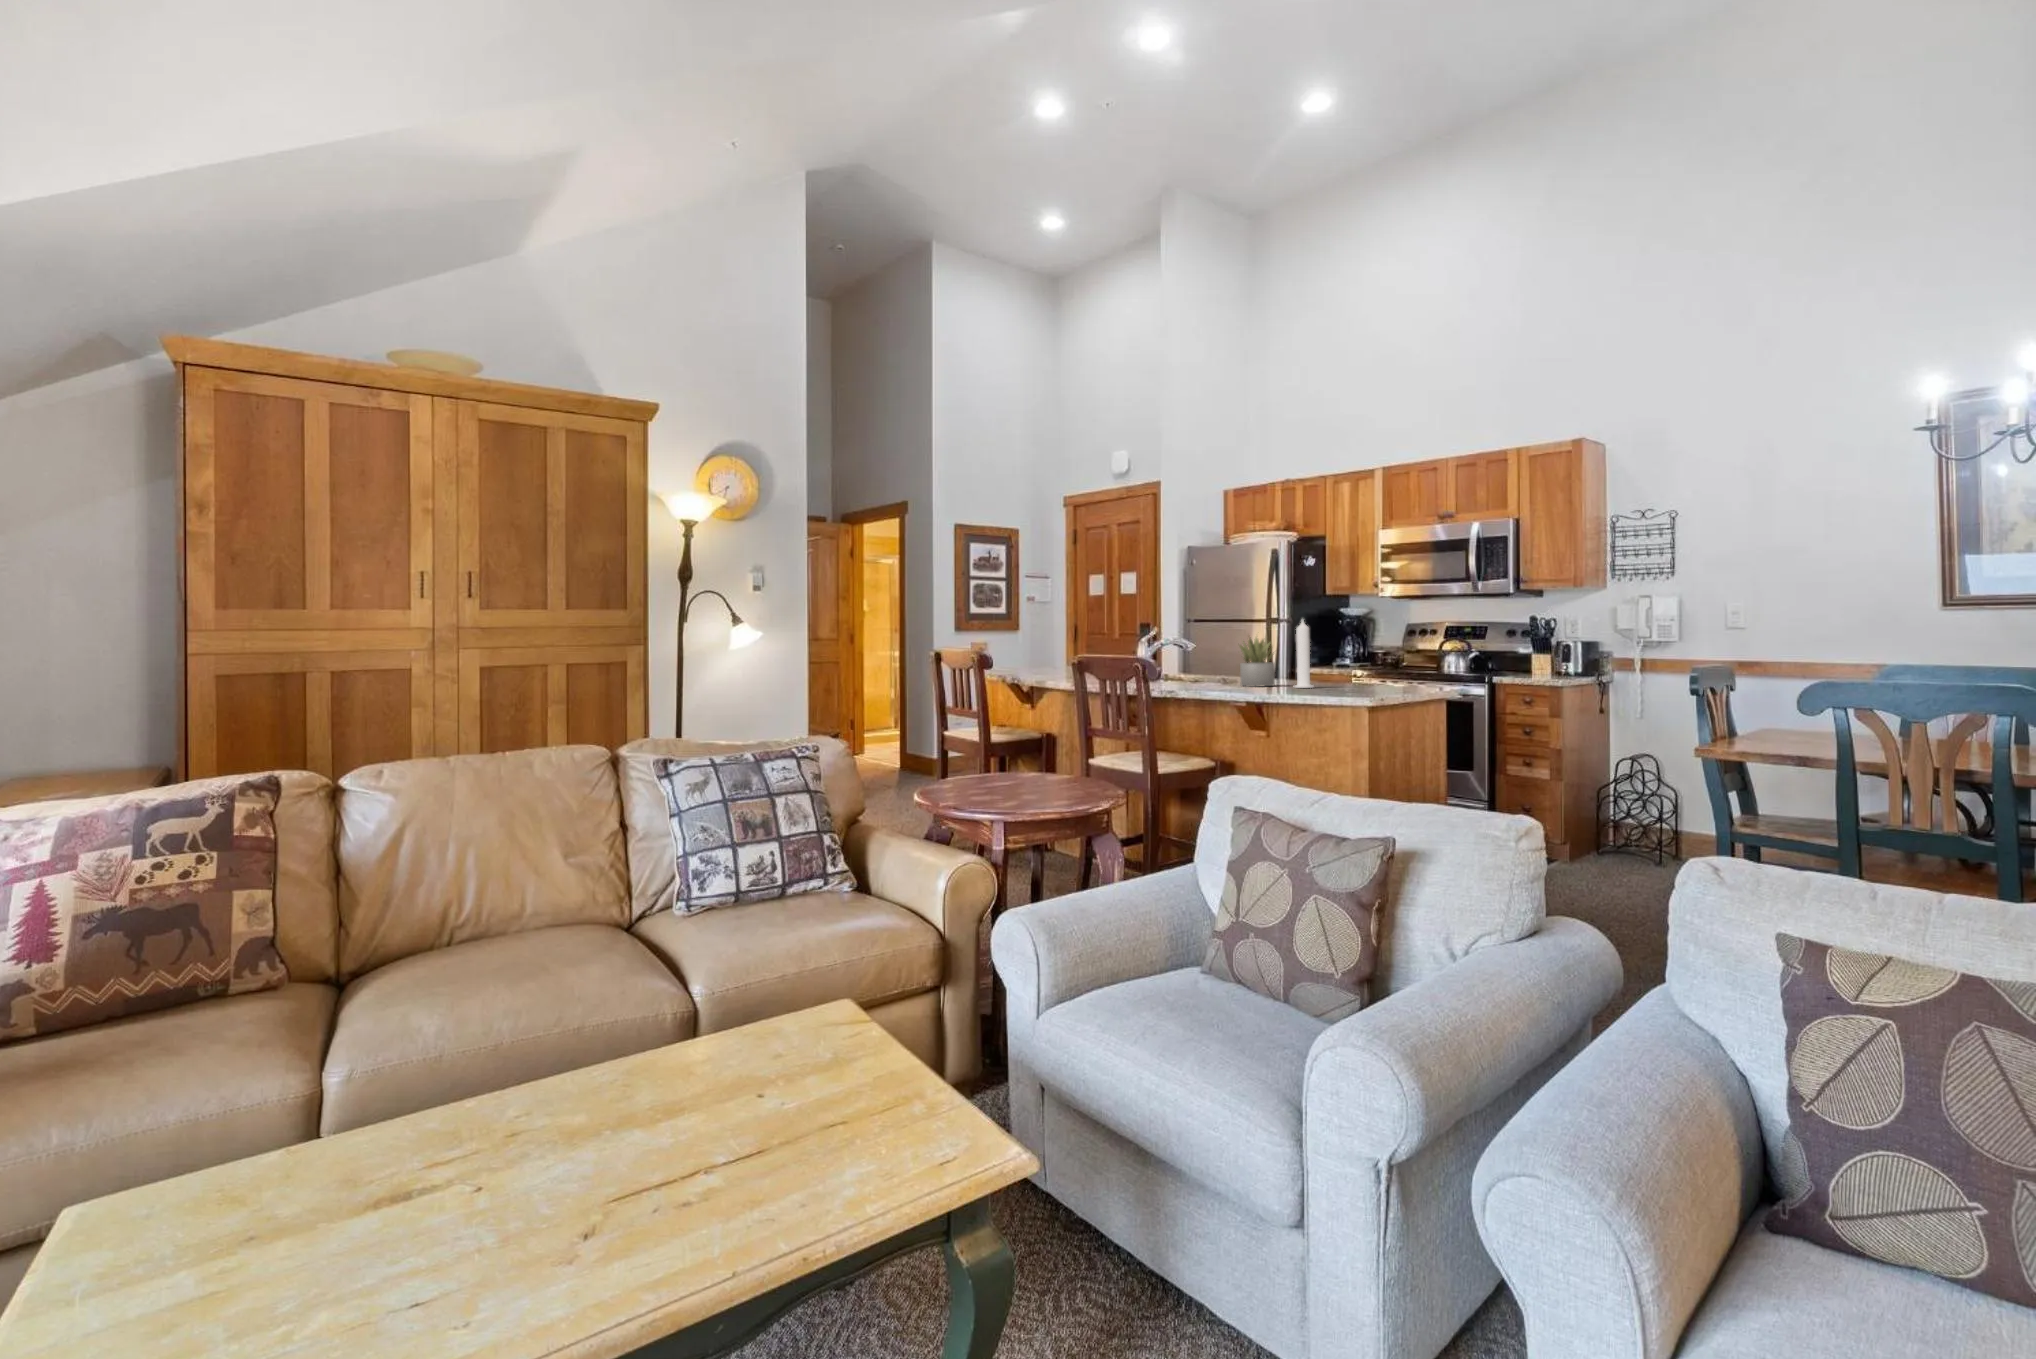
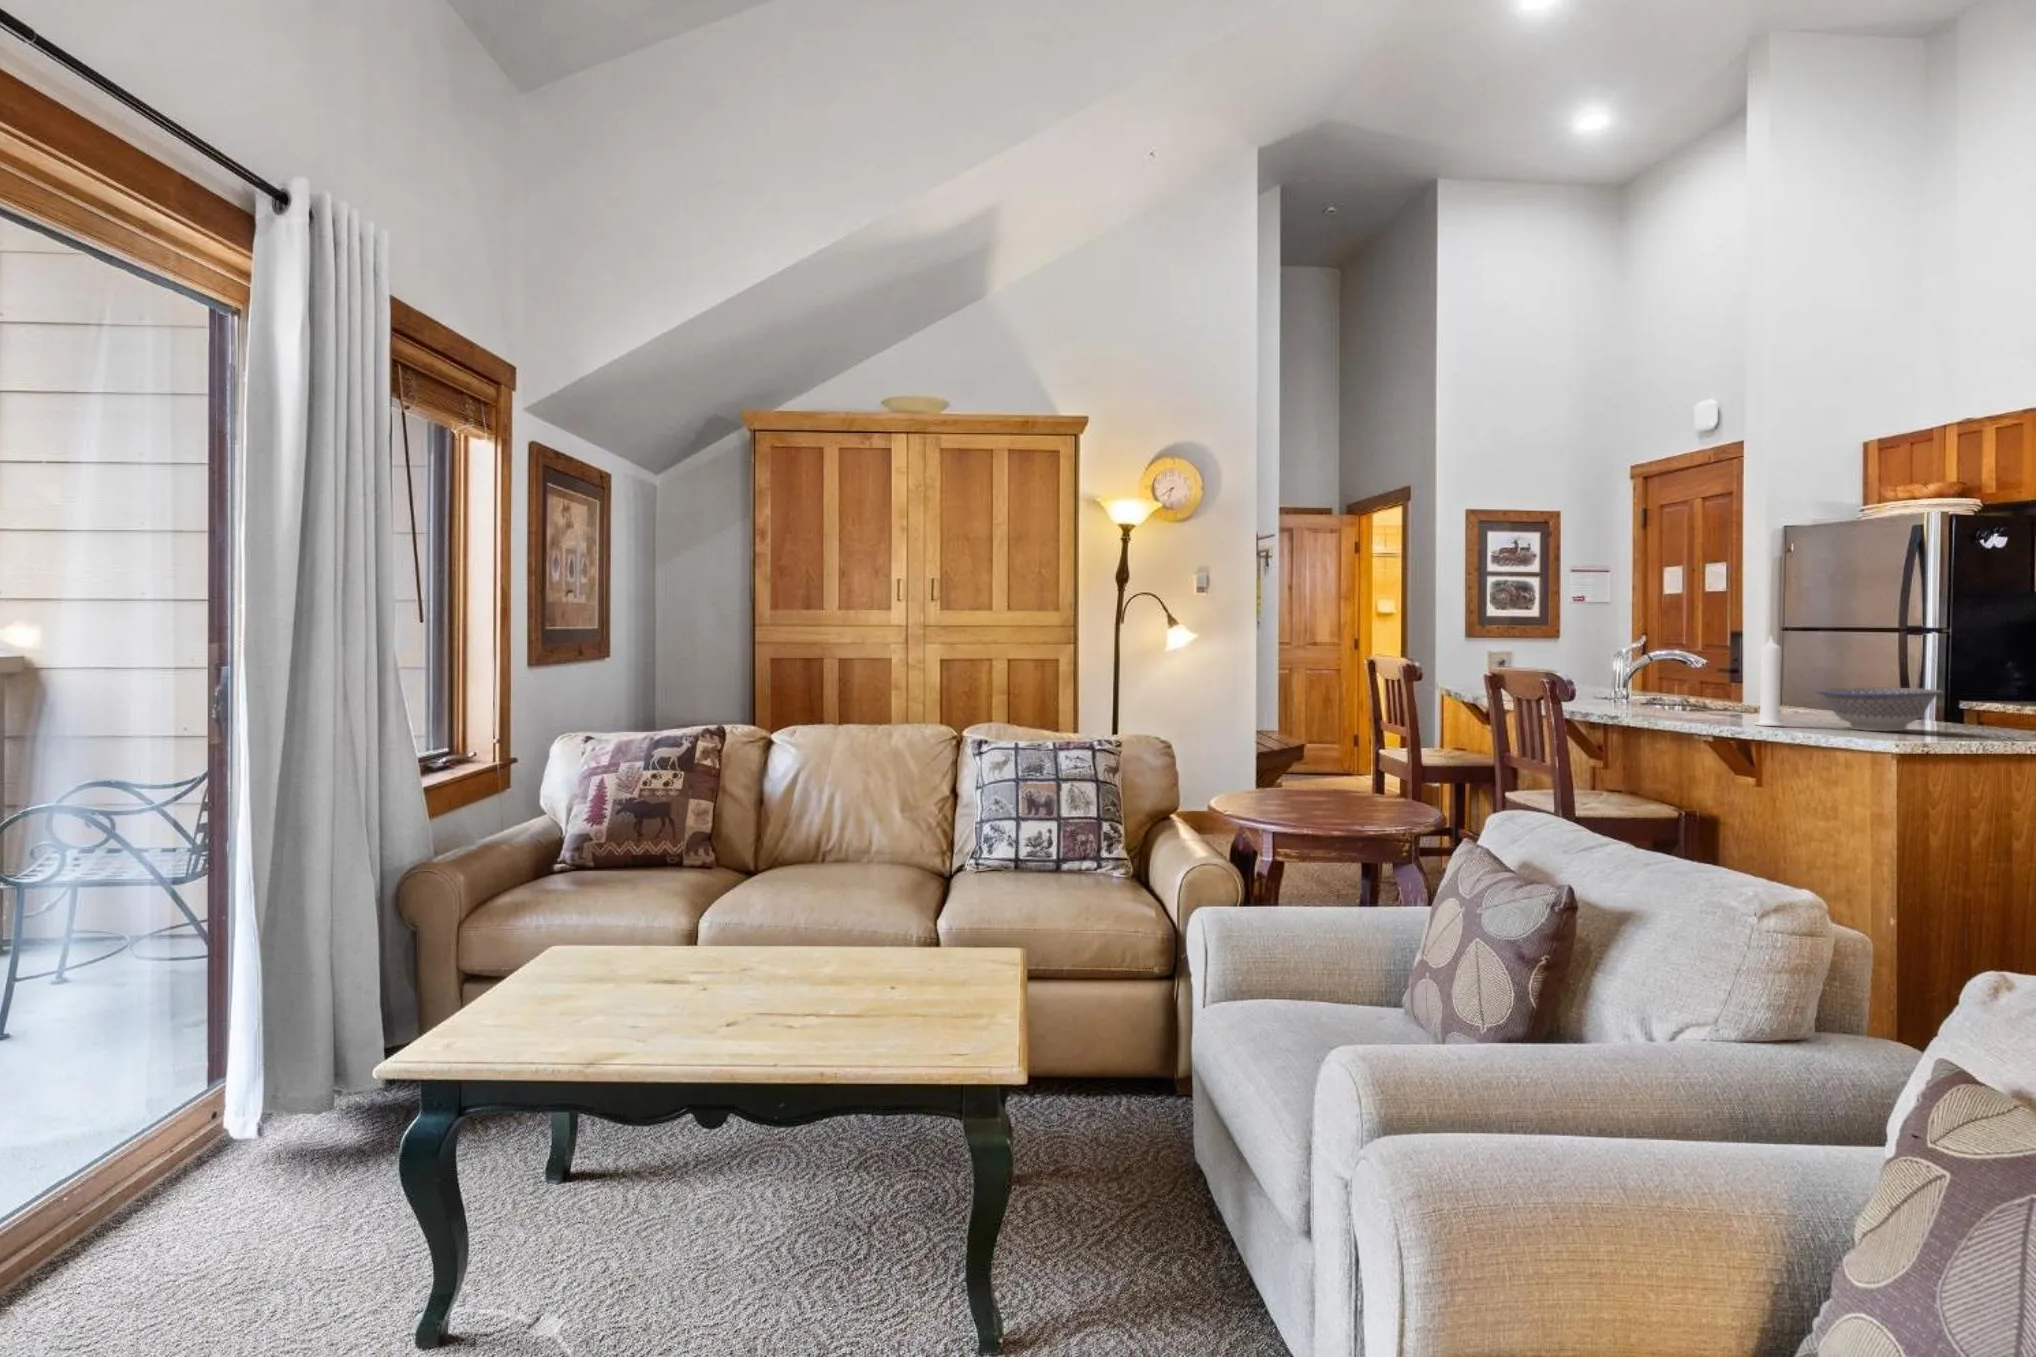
succulent plant: present [1240,637,1275,687] -> none [1686,651,1740,721]
bowl: none [1318,655,1398,687] -> present [1816,688,1944,731]

